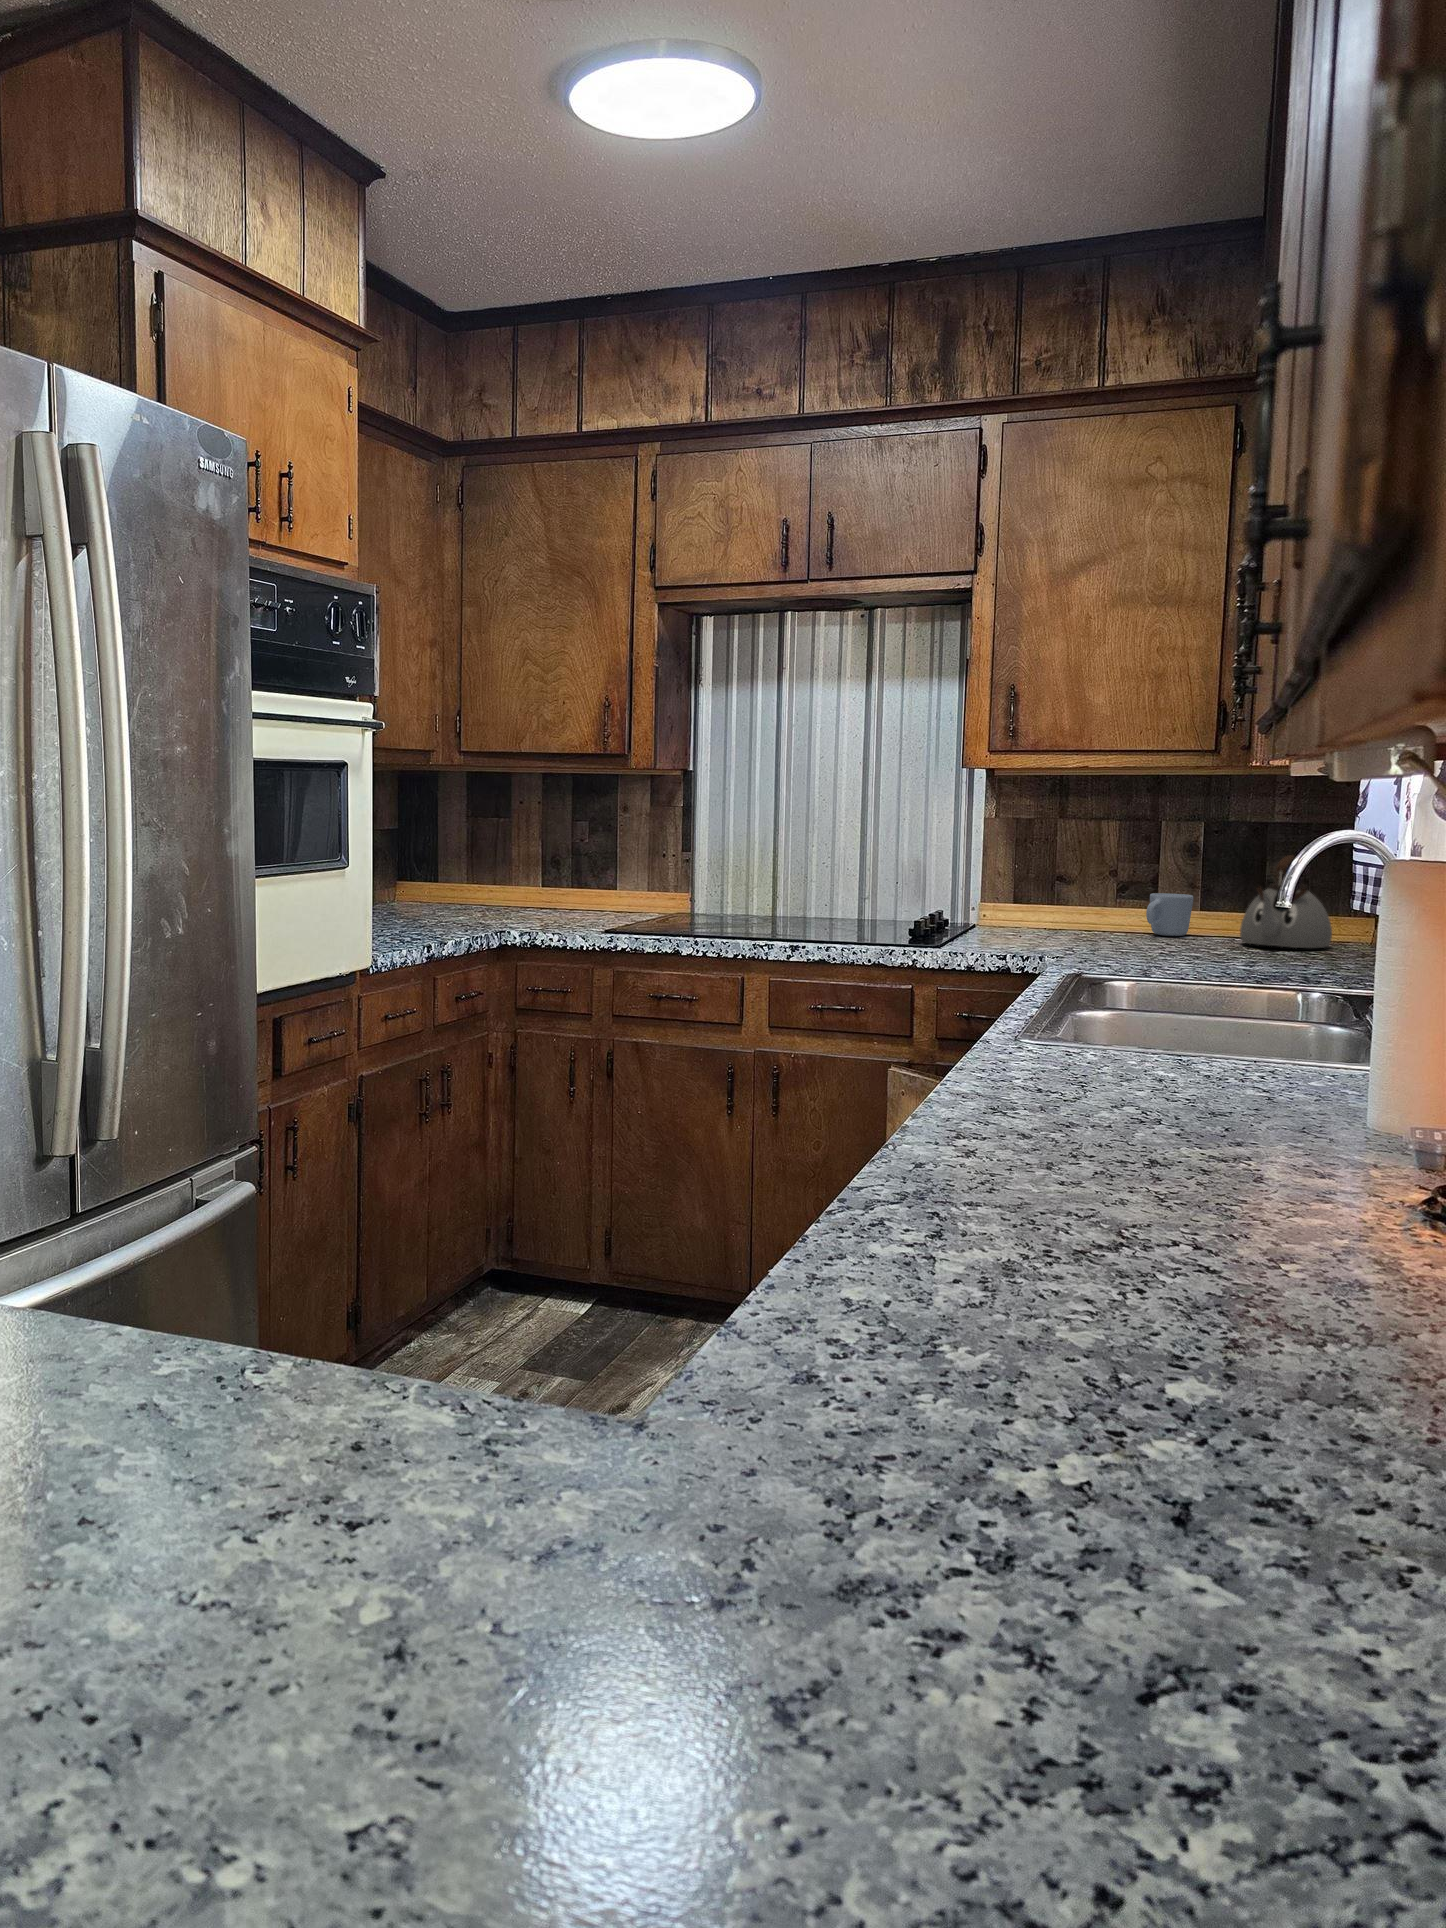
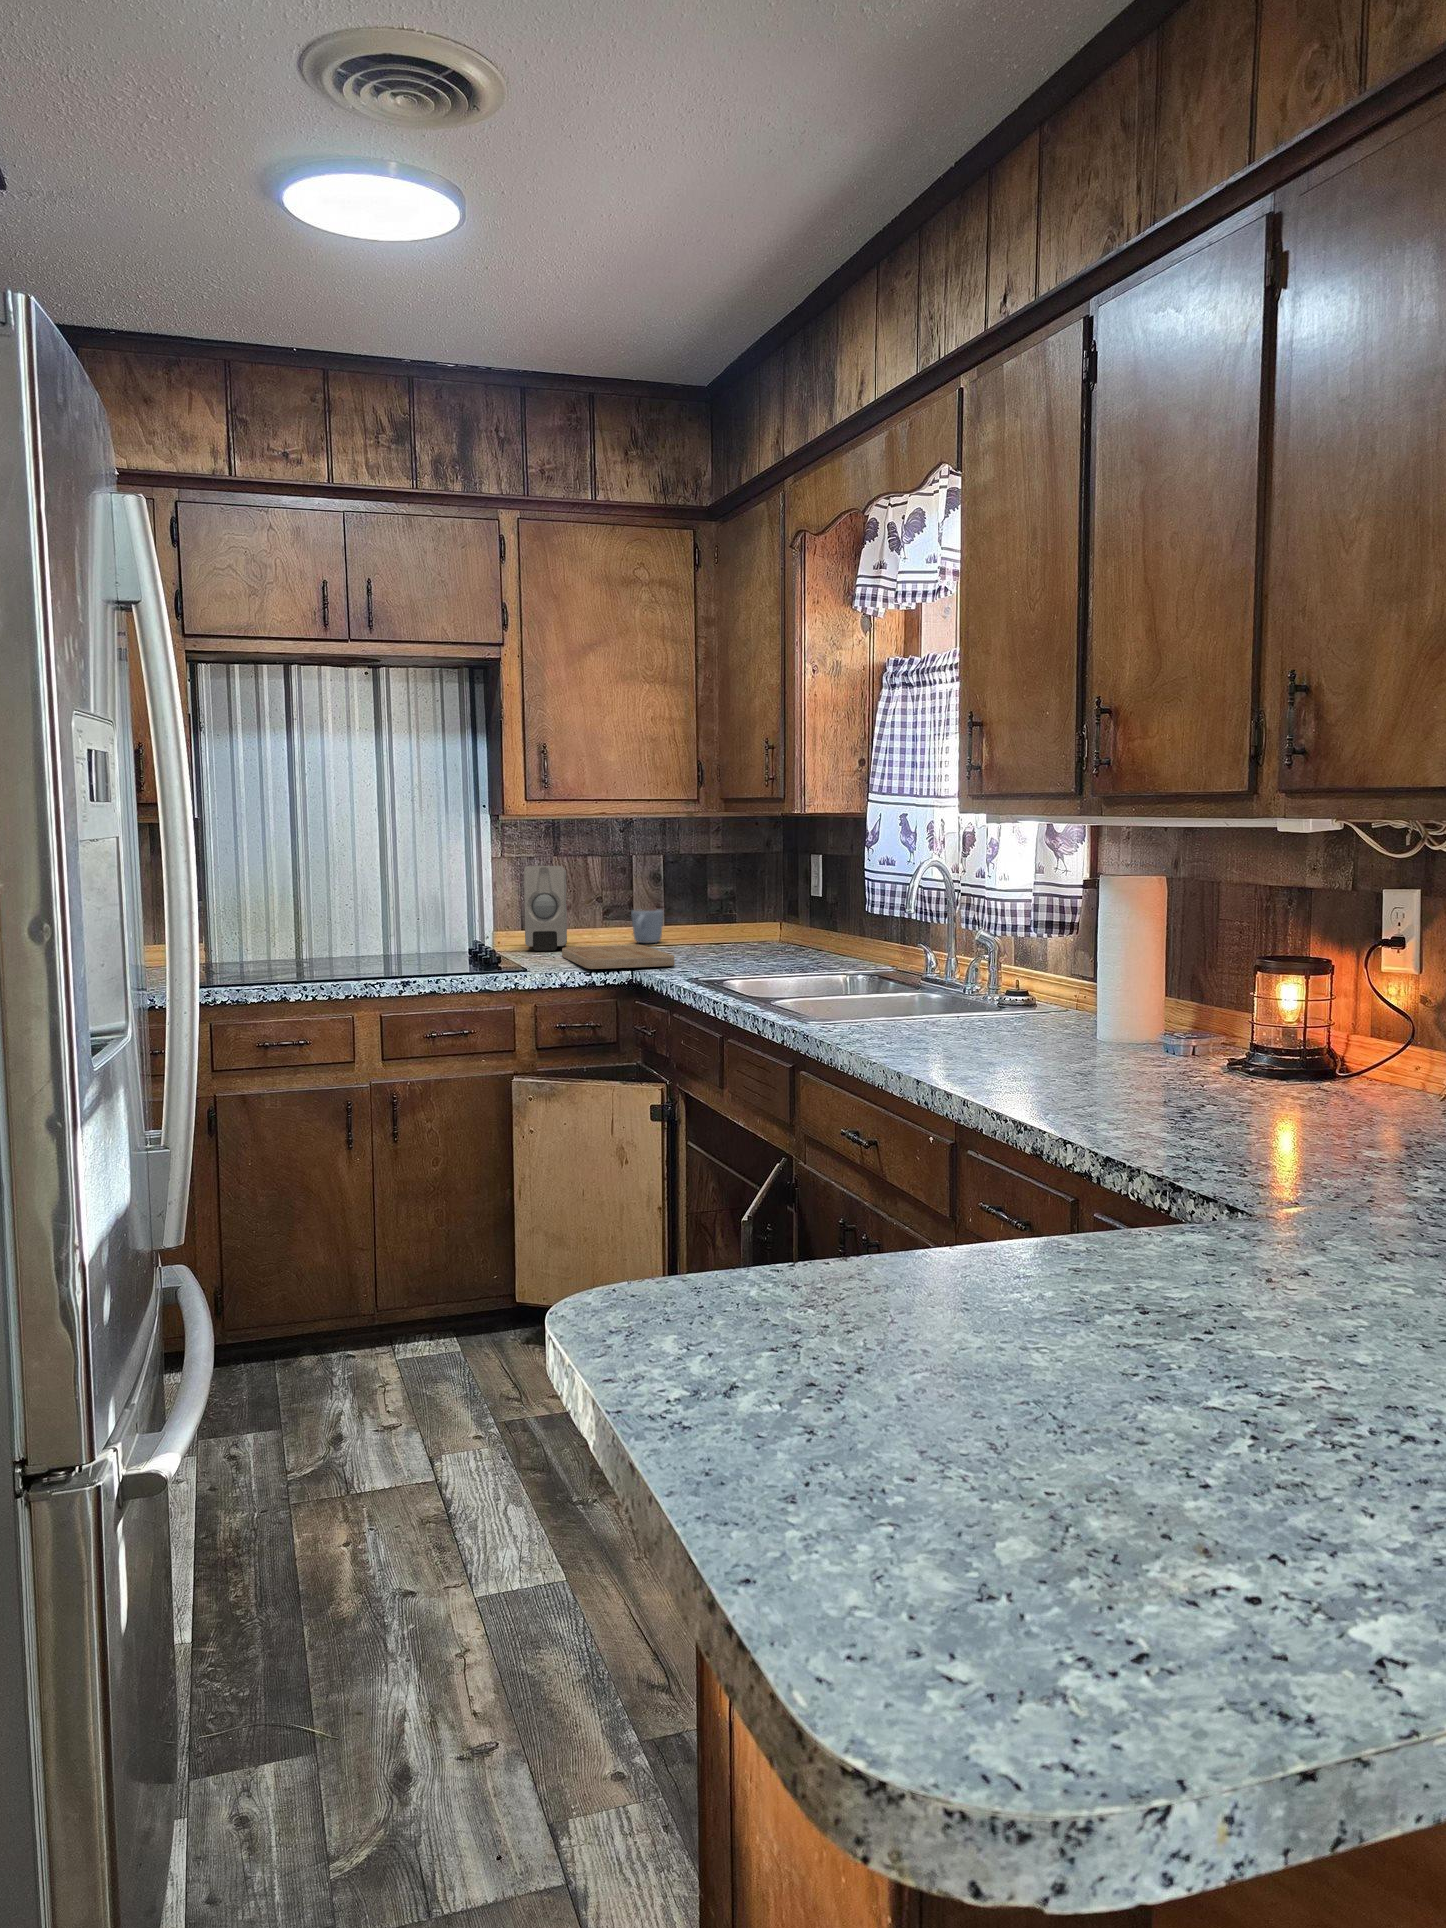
soap dispenser: none [1004,831,1077,932] -> present [524,866,567,951]
kettle: present [1240,855,1332,948] -> none [708,874,769,943]
cutting board: none [1003,929,1134,961] -> present [562,945,674,969]

